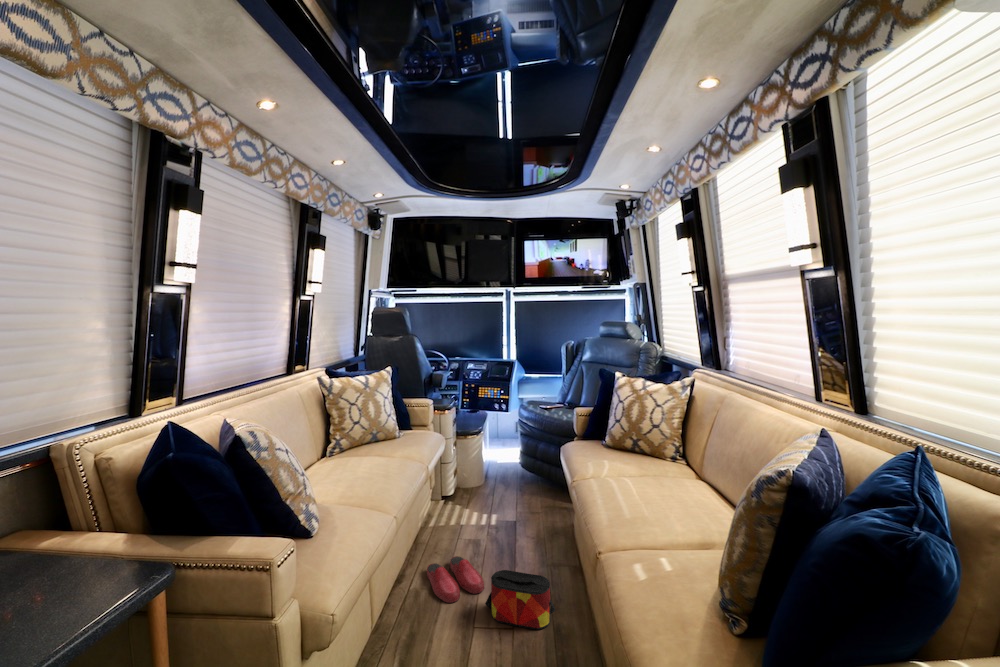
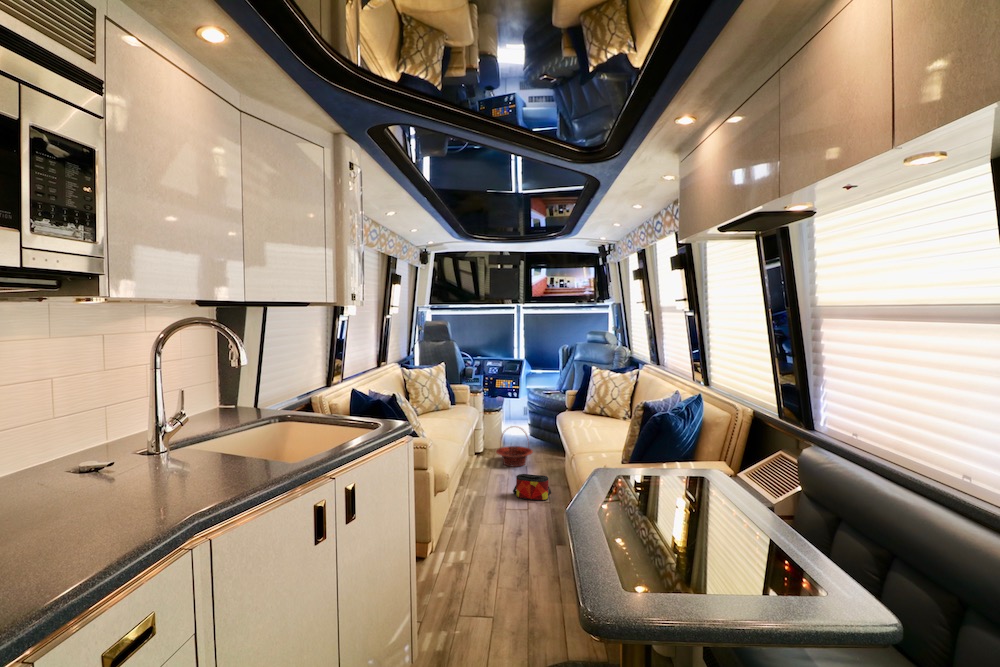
basket: none [466,466,525,532] -> present [496,432,533,467]
slippers: present [427,556,484,603] -> none [477,474,511,492]

